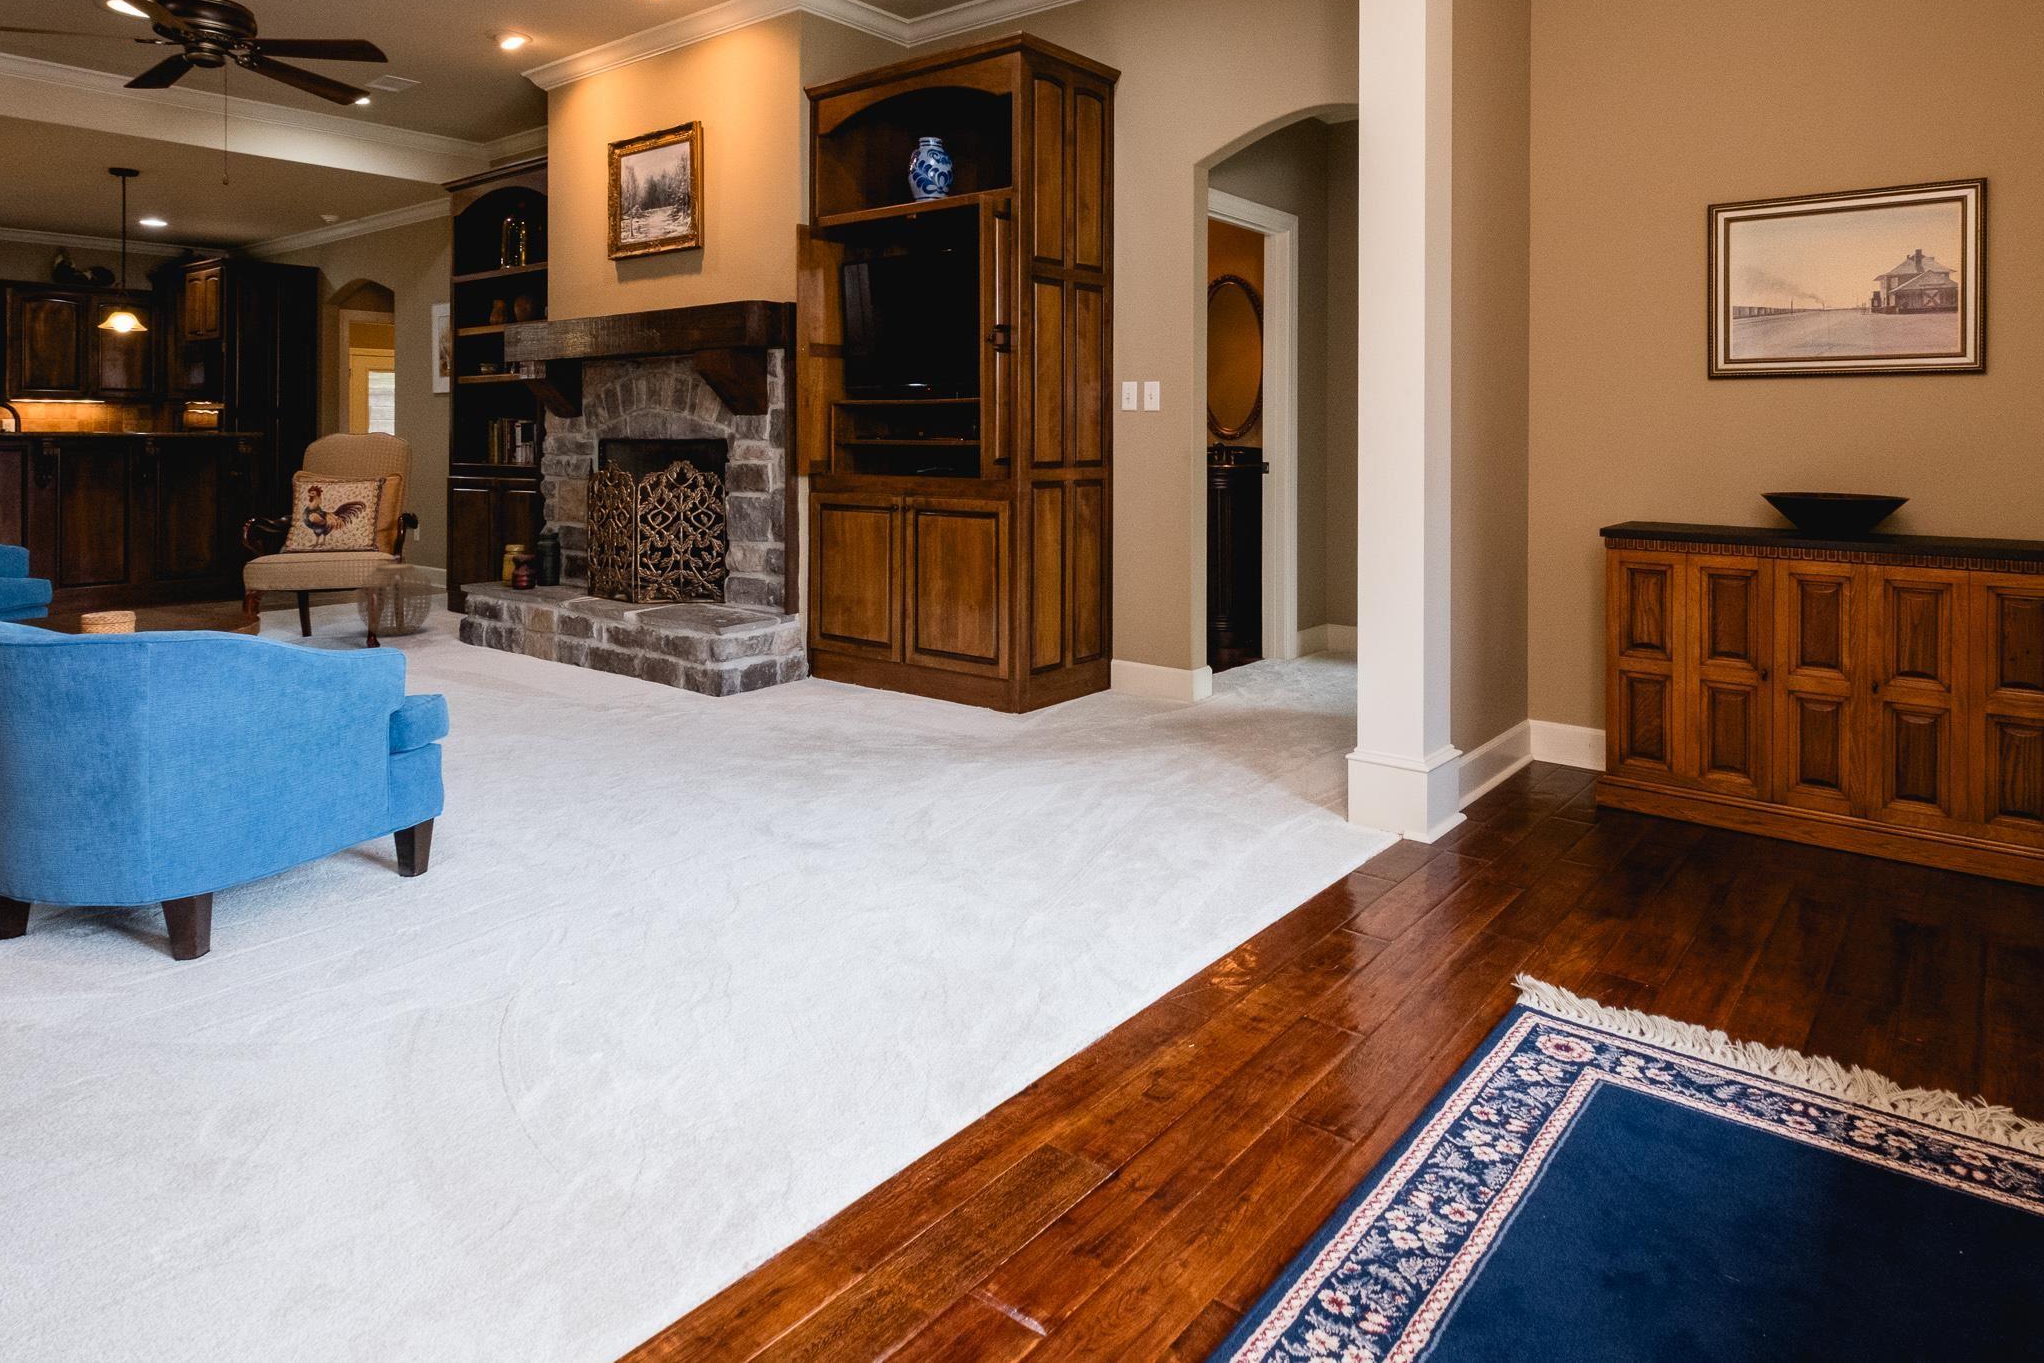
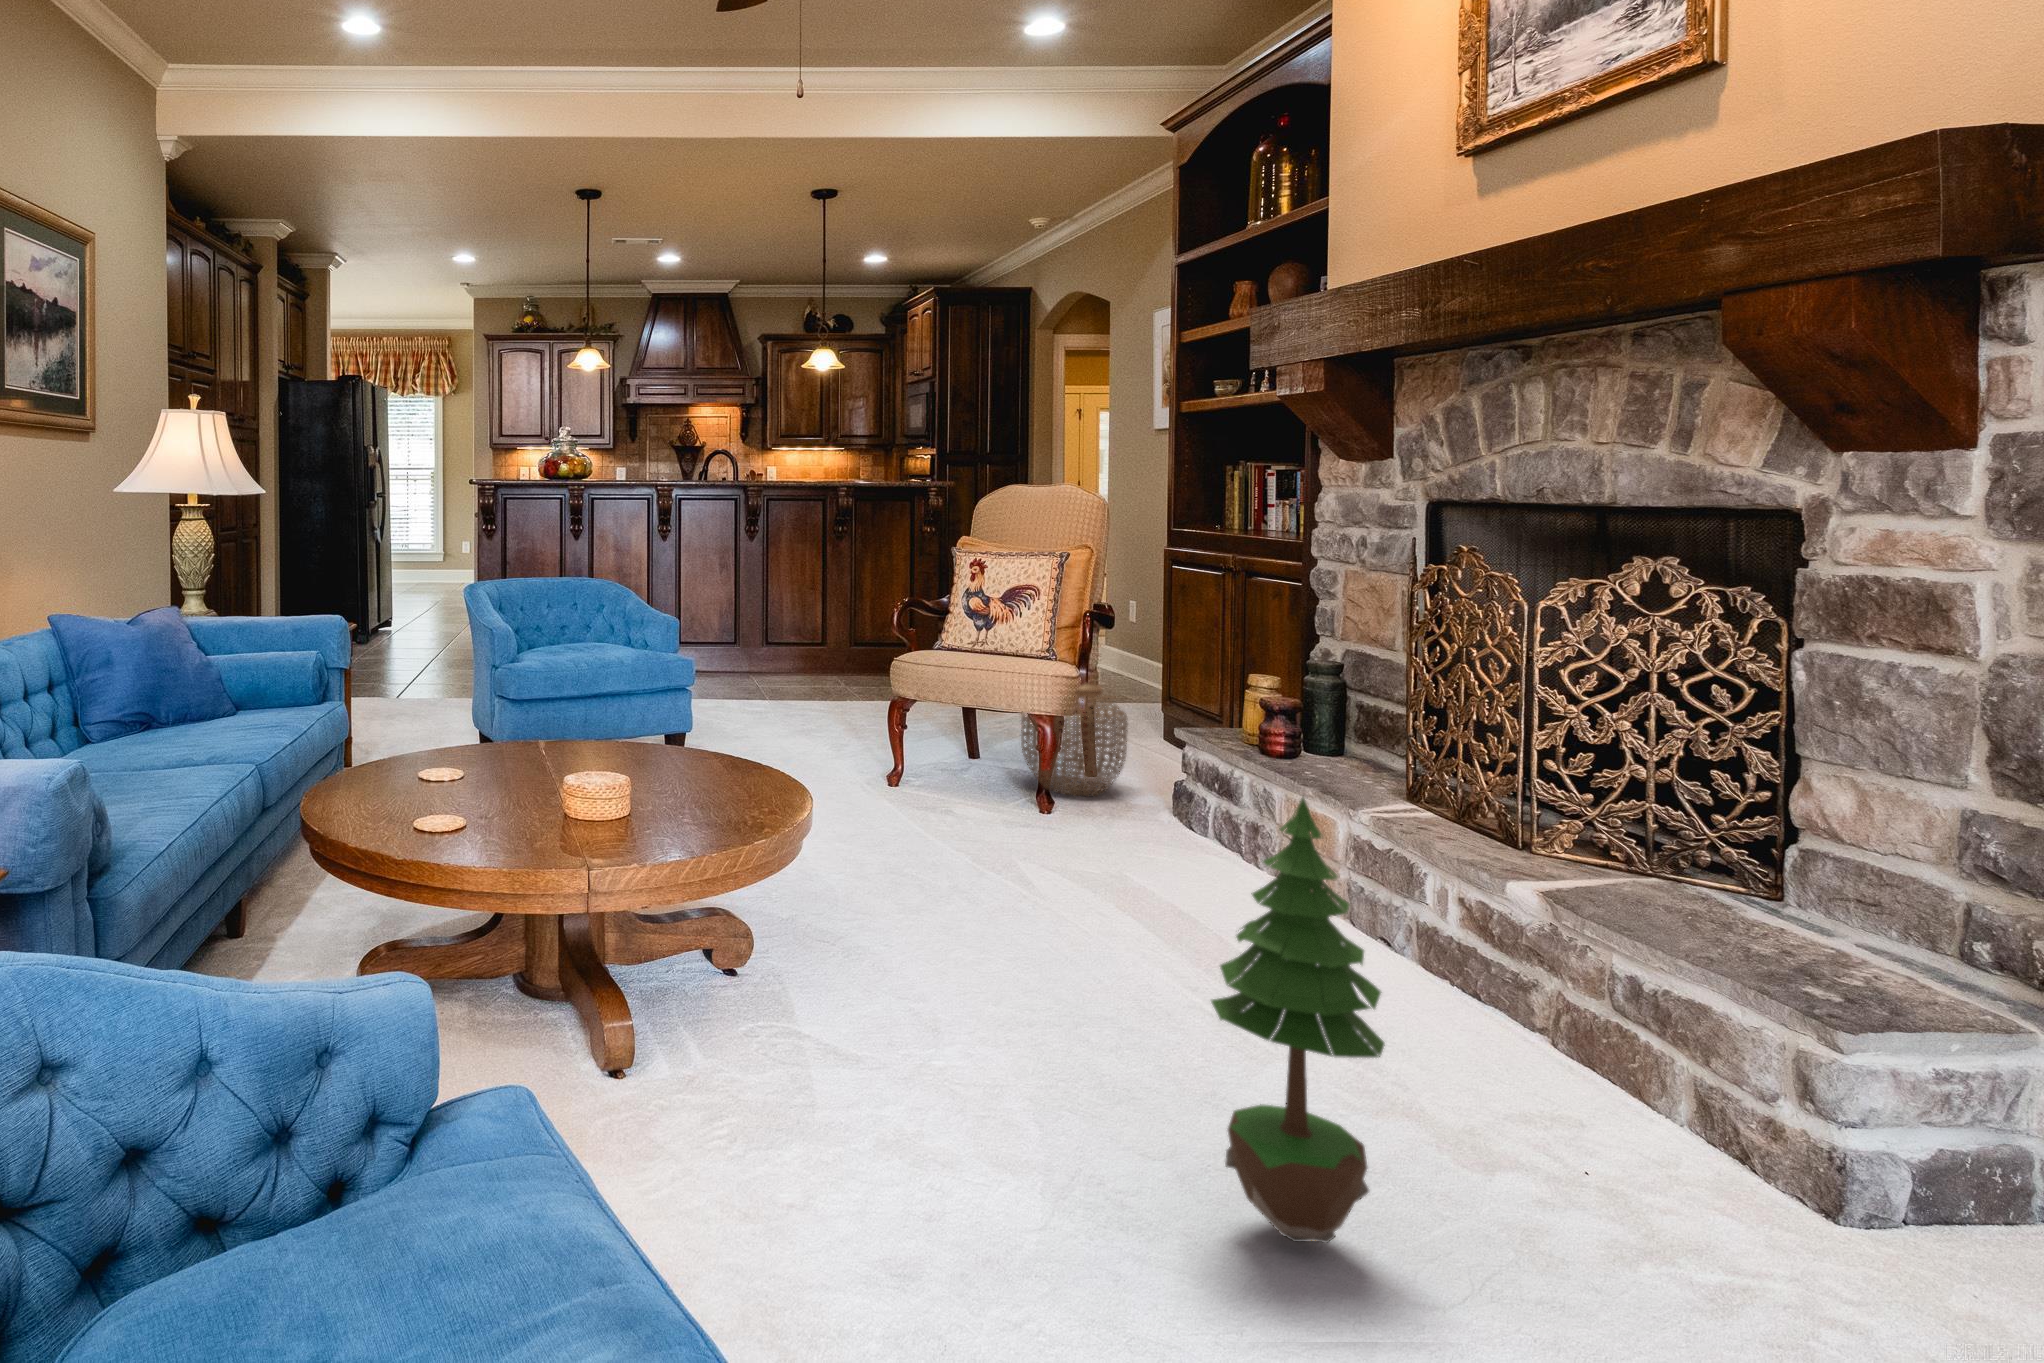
potted tree: none [495,560,560,729] -> present [1211,798,1385,1243]

